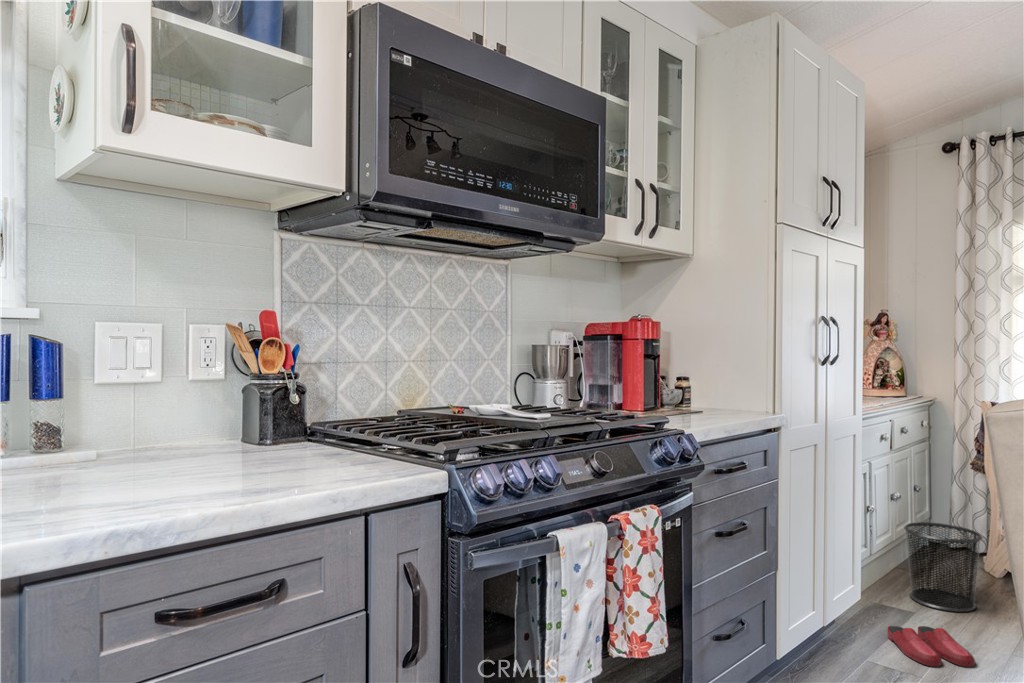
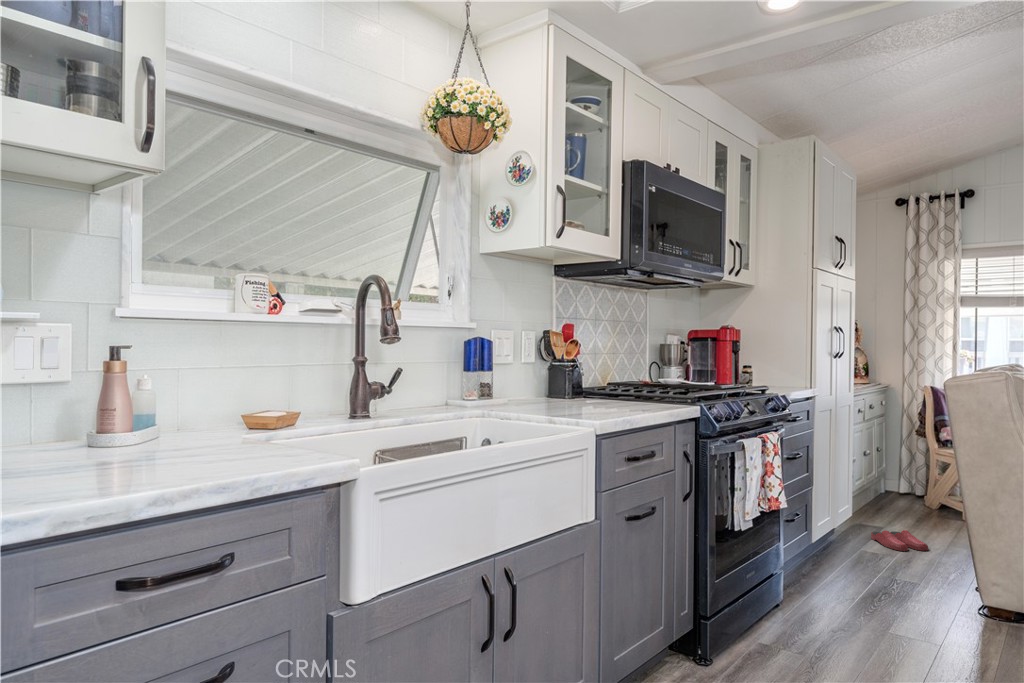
waste bin: present [904,522,982,612] -> none [876,469,928,526]

